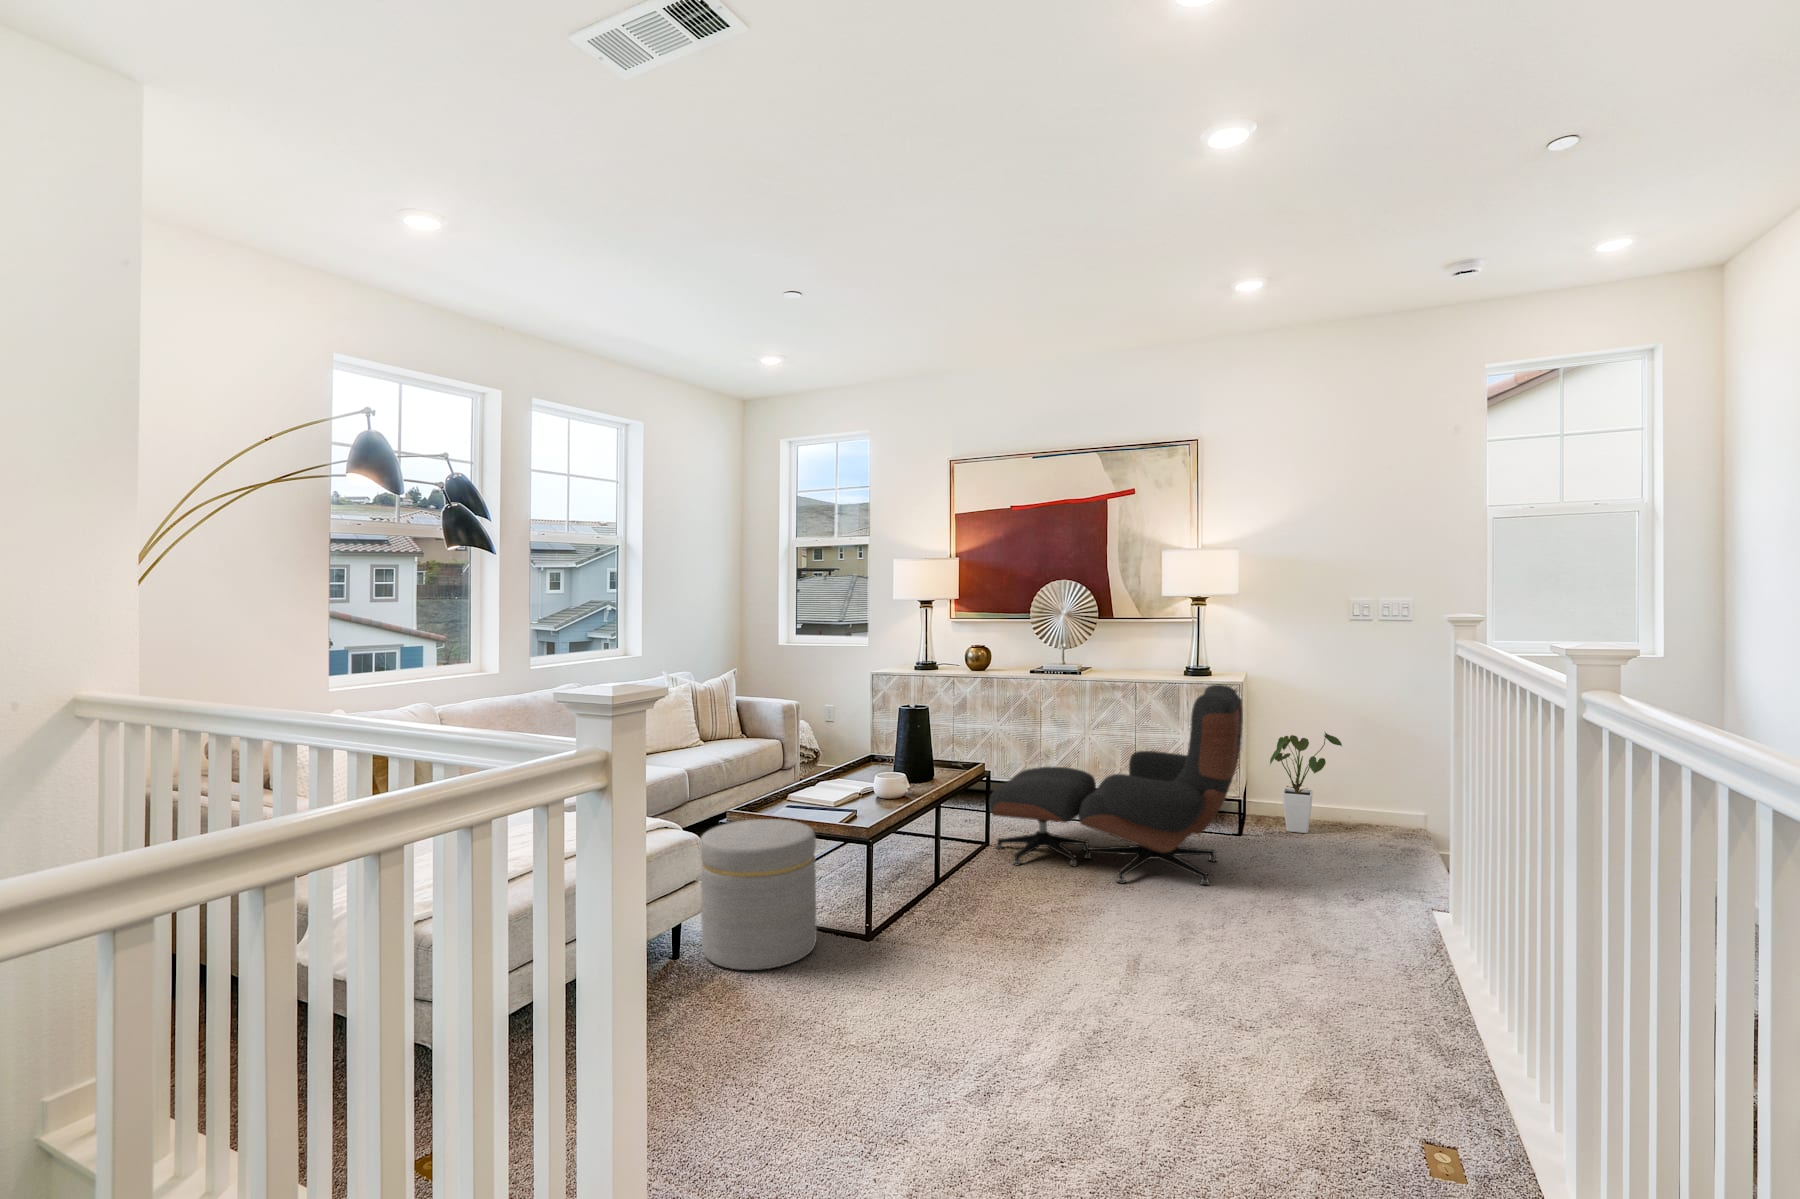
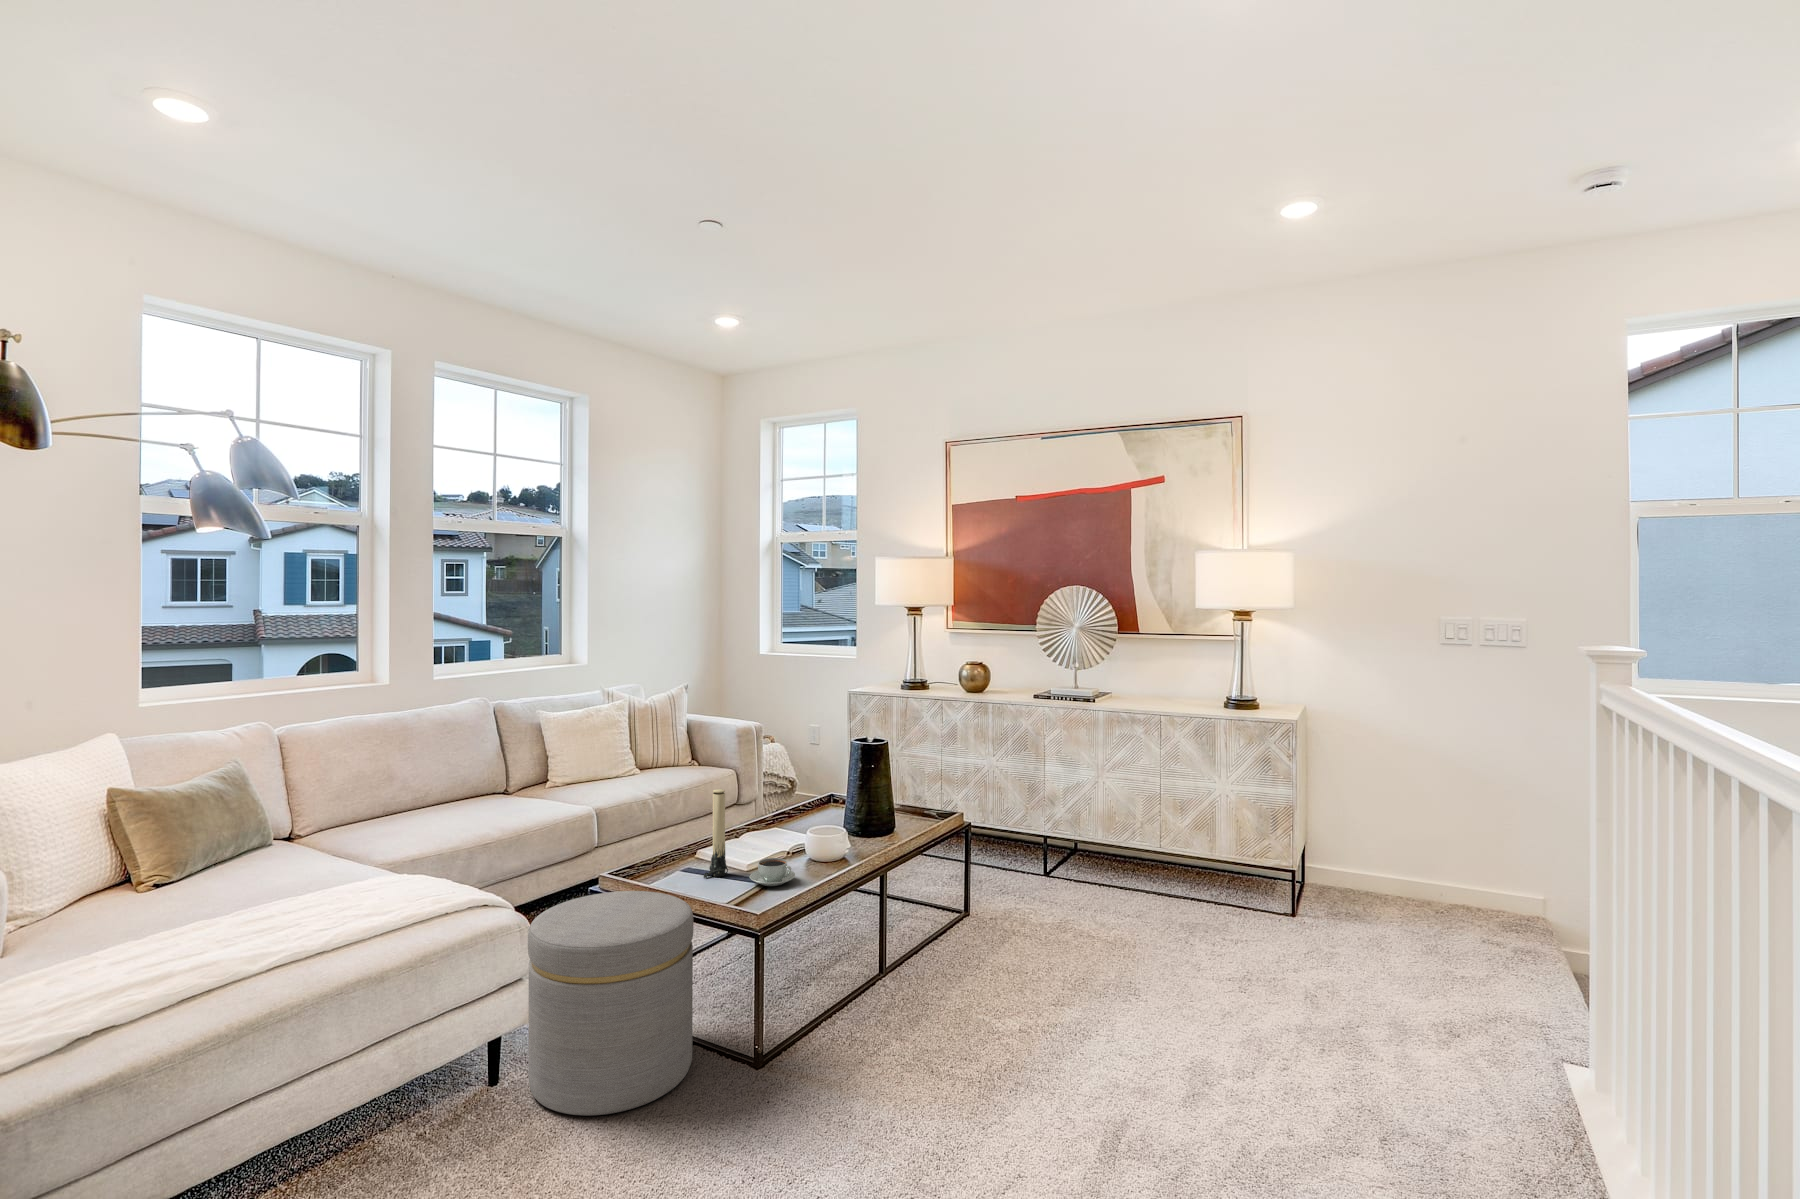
lounge chair: present [989,685,1243,885] -> none [962,723,1297,994]
house plant: present [1270,732,1342,833] -> none [1331,783,1428,914]
candle: none [807,744,824,811] -> present [704,789,728,878]
coffee cup: none [844,794,878,813] -> present [750,858,795,886]

